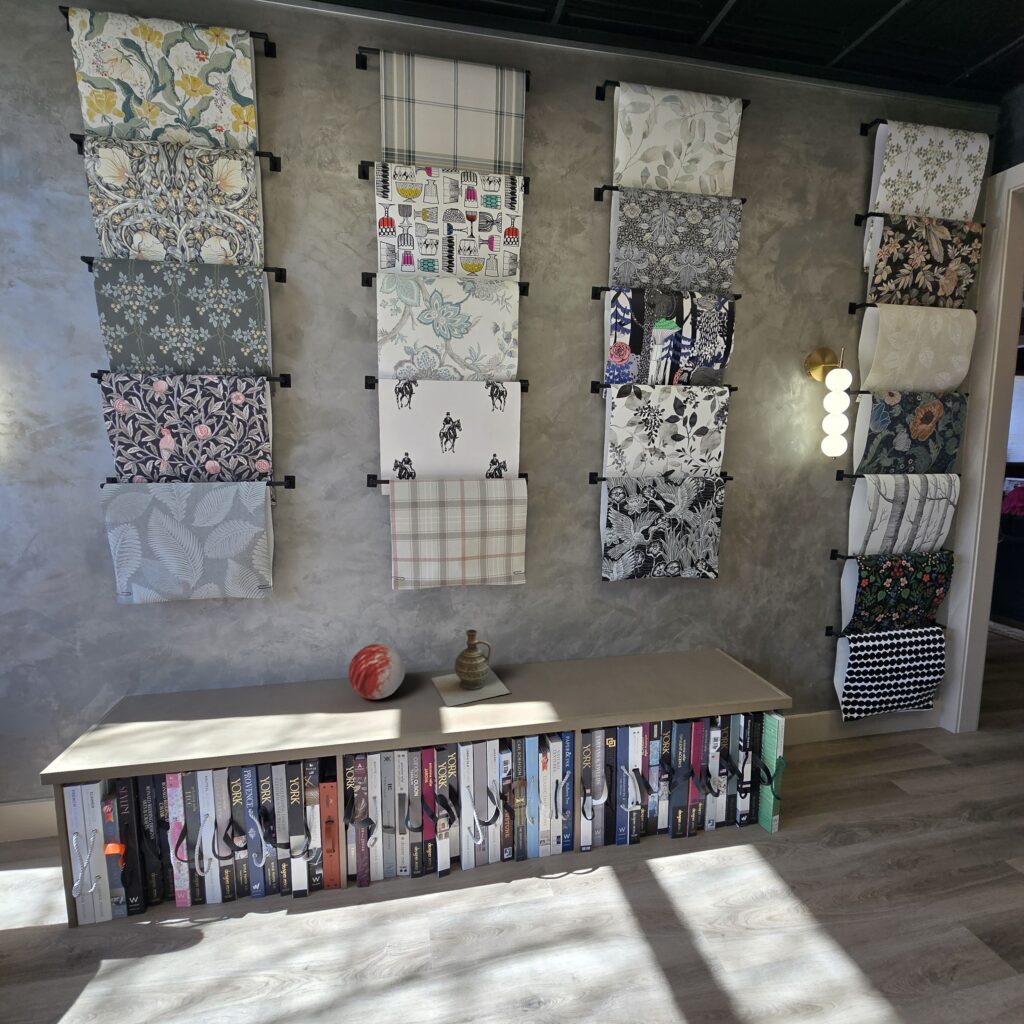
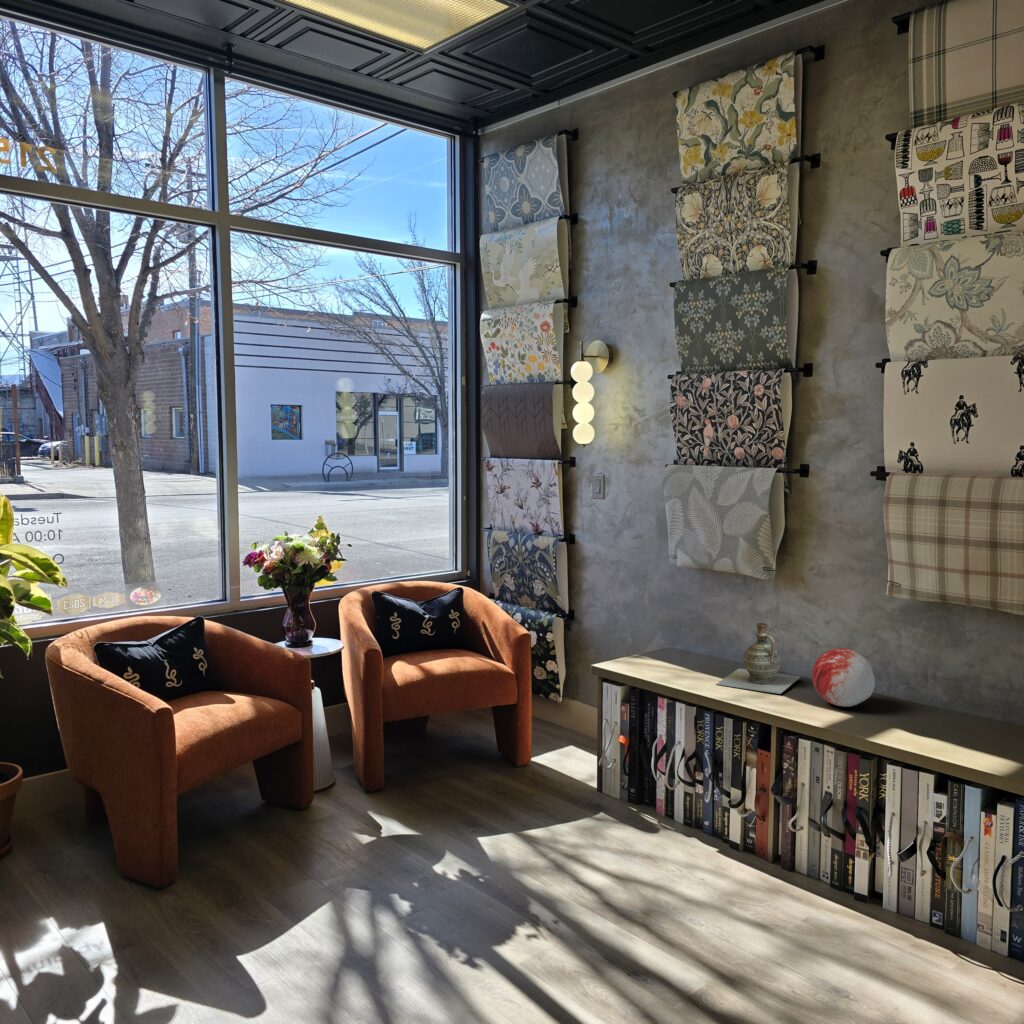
ceramic jug: present [431,629,510,707] -> present [717,623,800,694]

